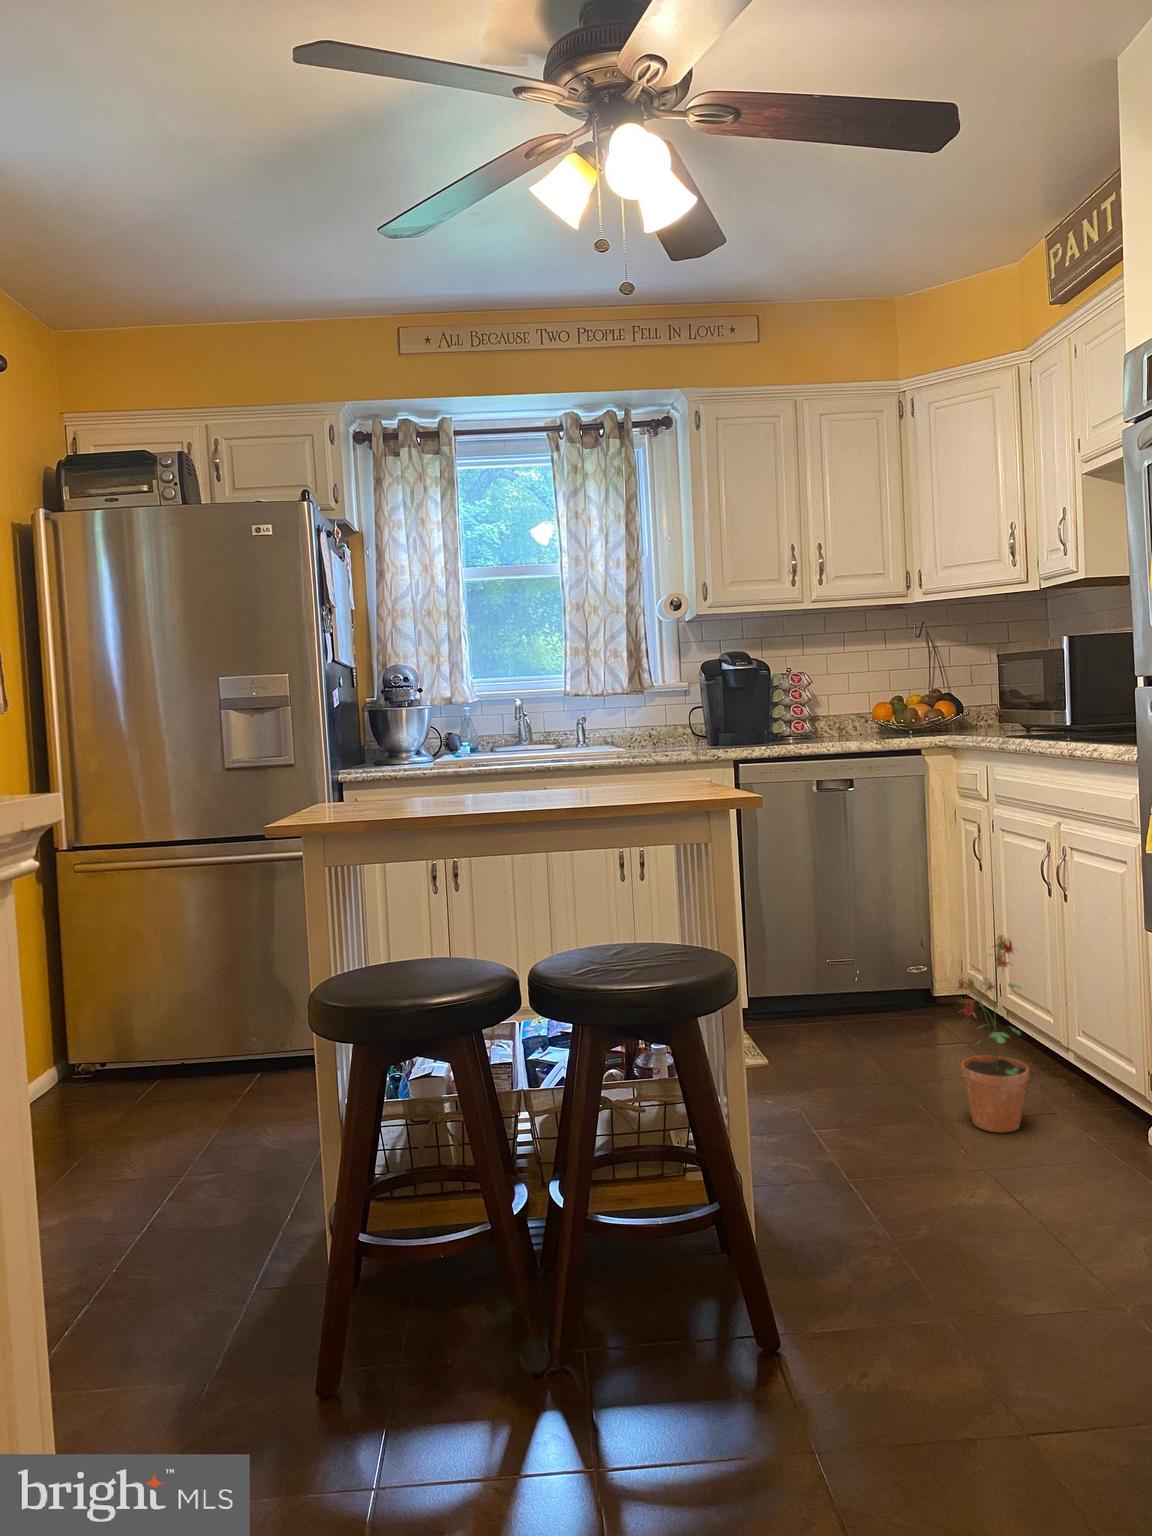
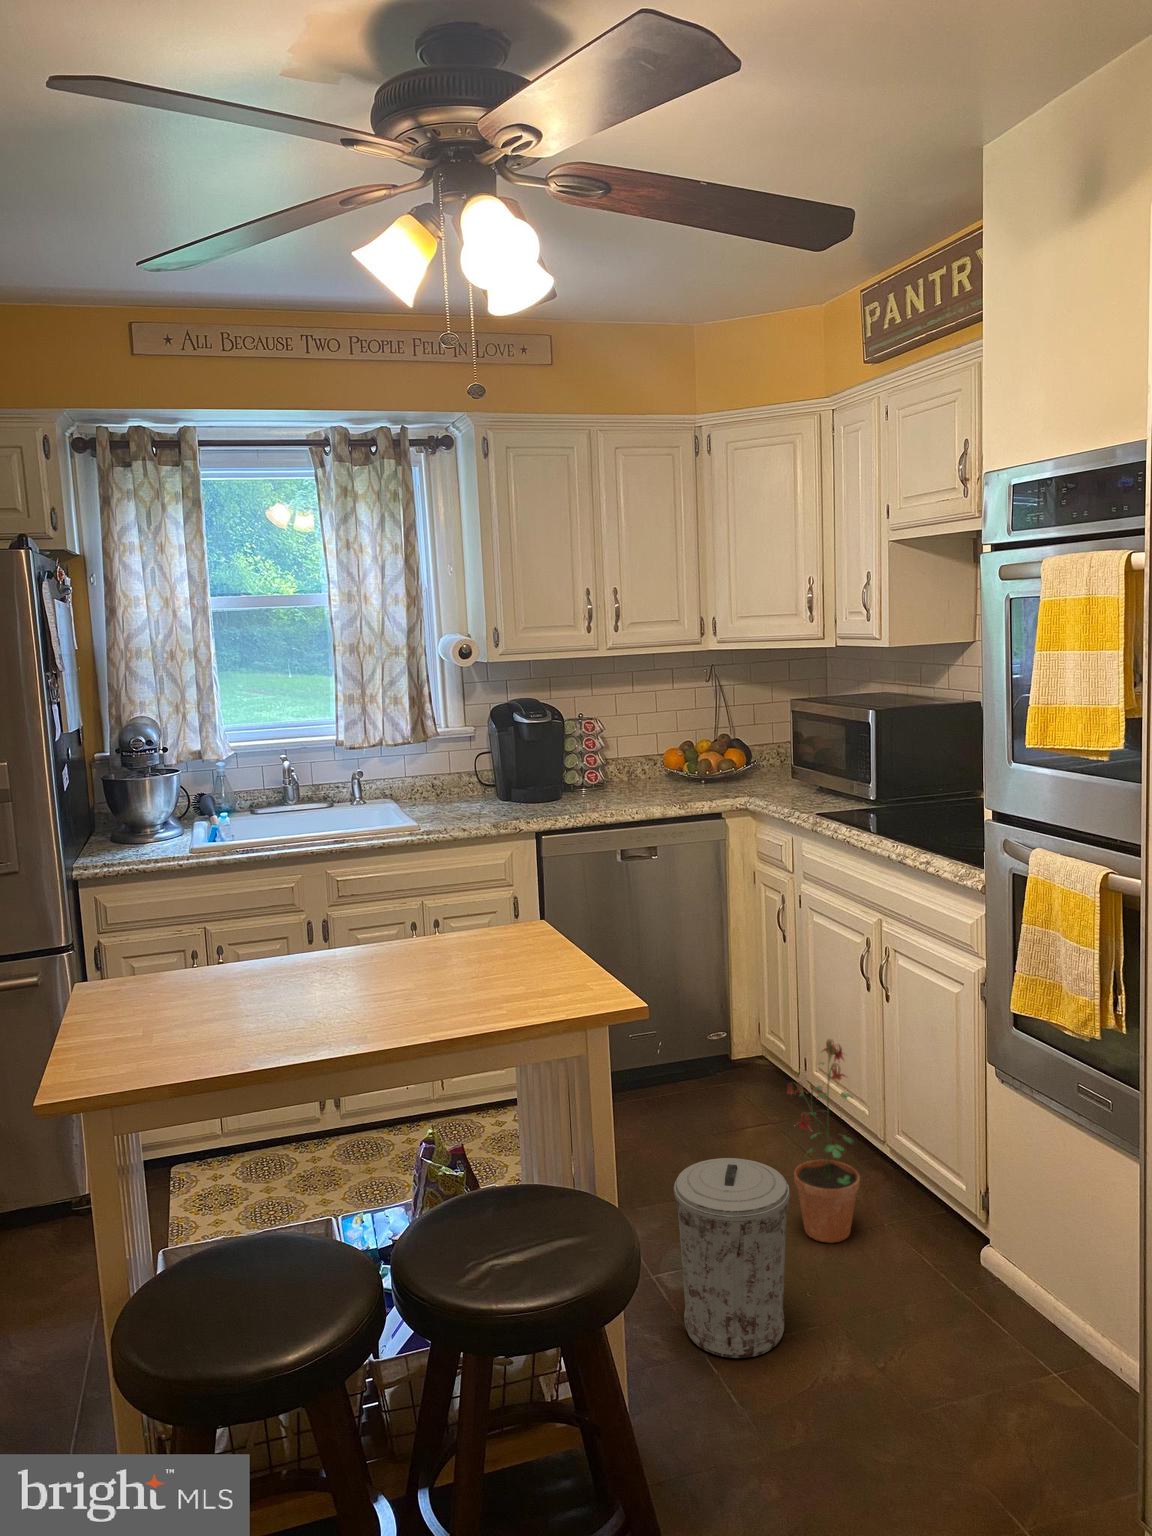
trash can: none [823,1024,937,1206] -> present [674,1158,790,1358]

